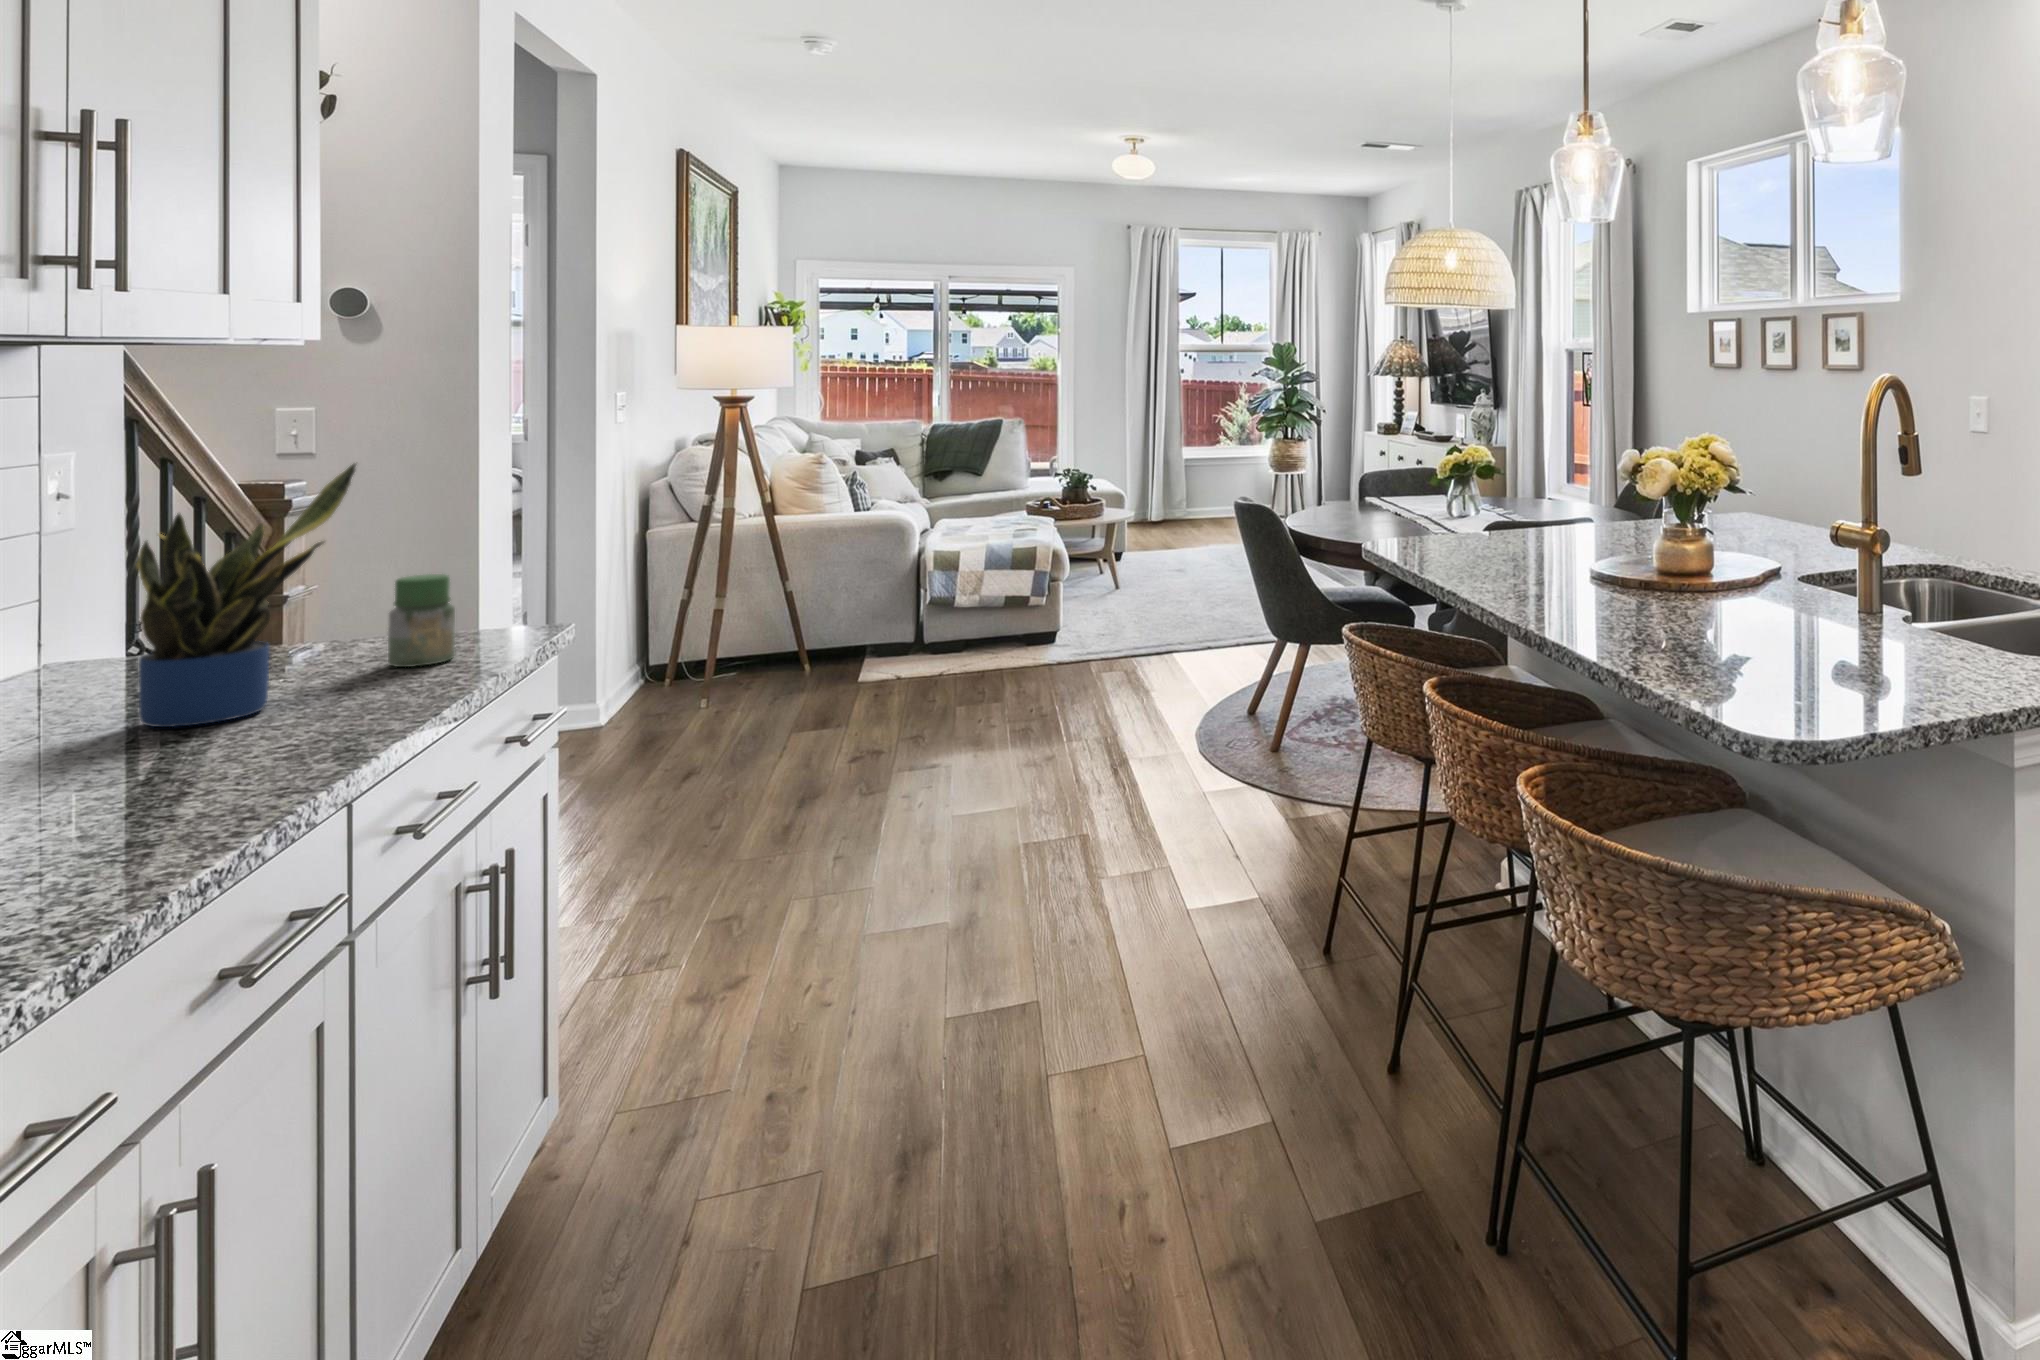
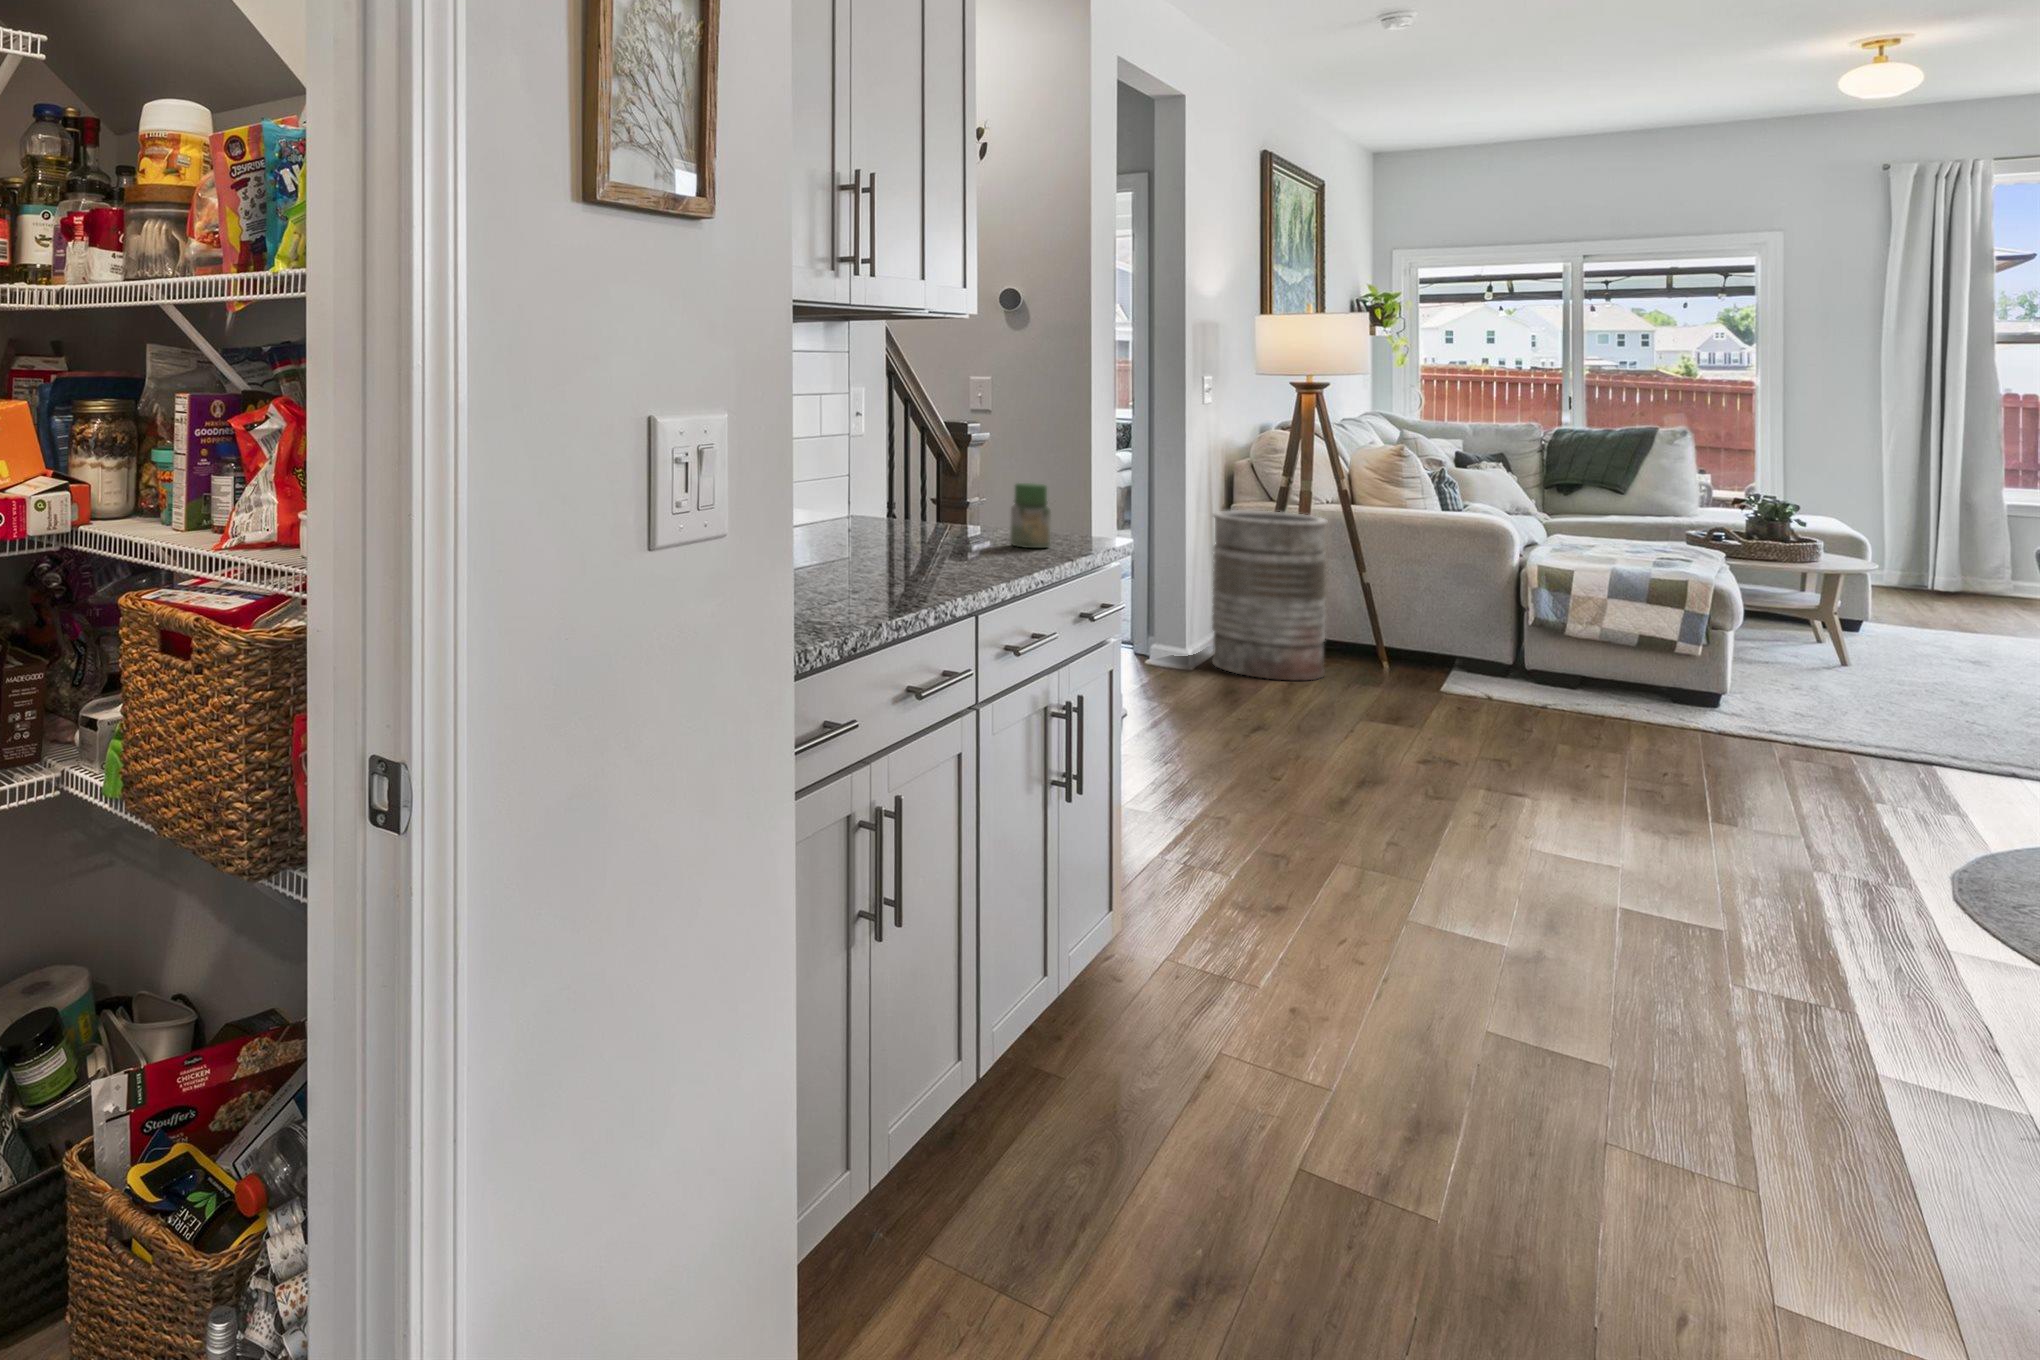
potted plant: present [137,464,356,727] -> none [880,395,990,557]
trash can: none [624,534,753,719] -> present [1212,510,1327,680]

